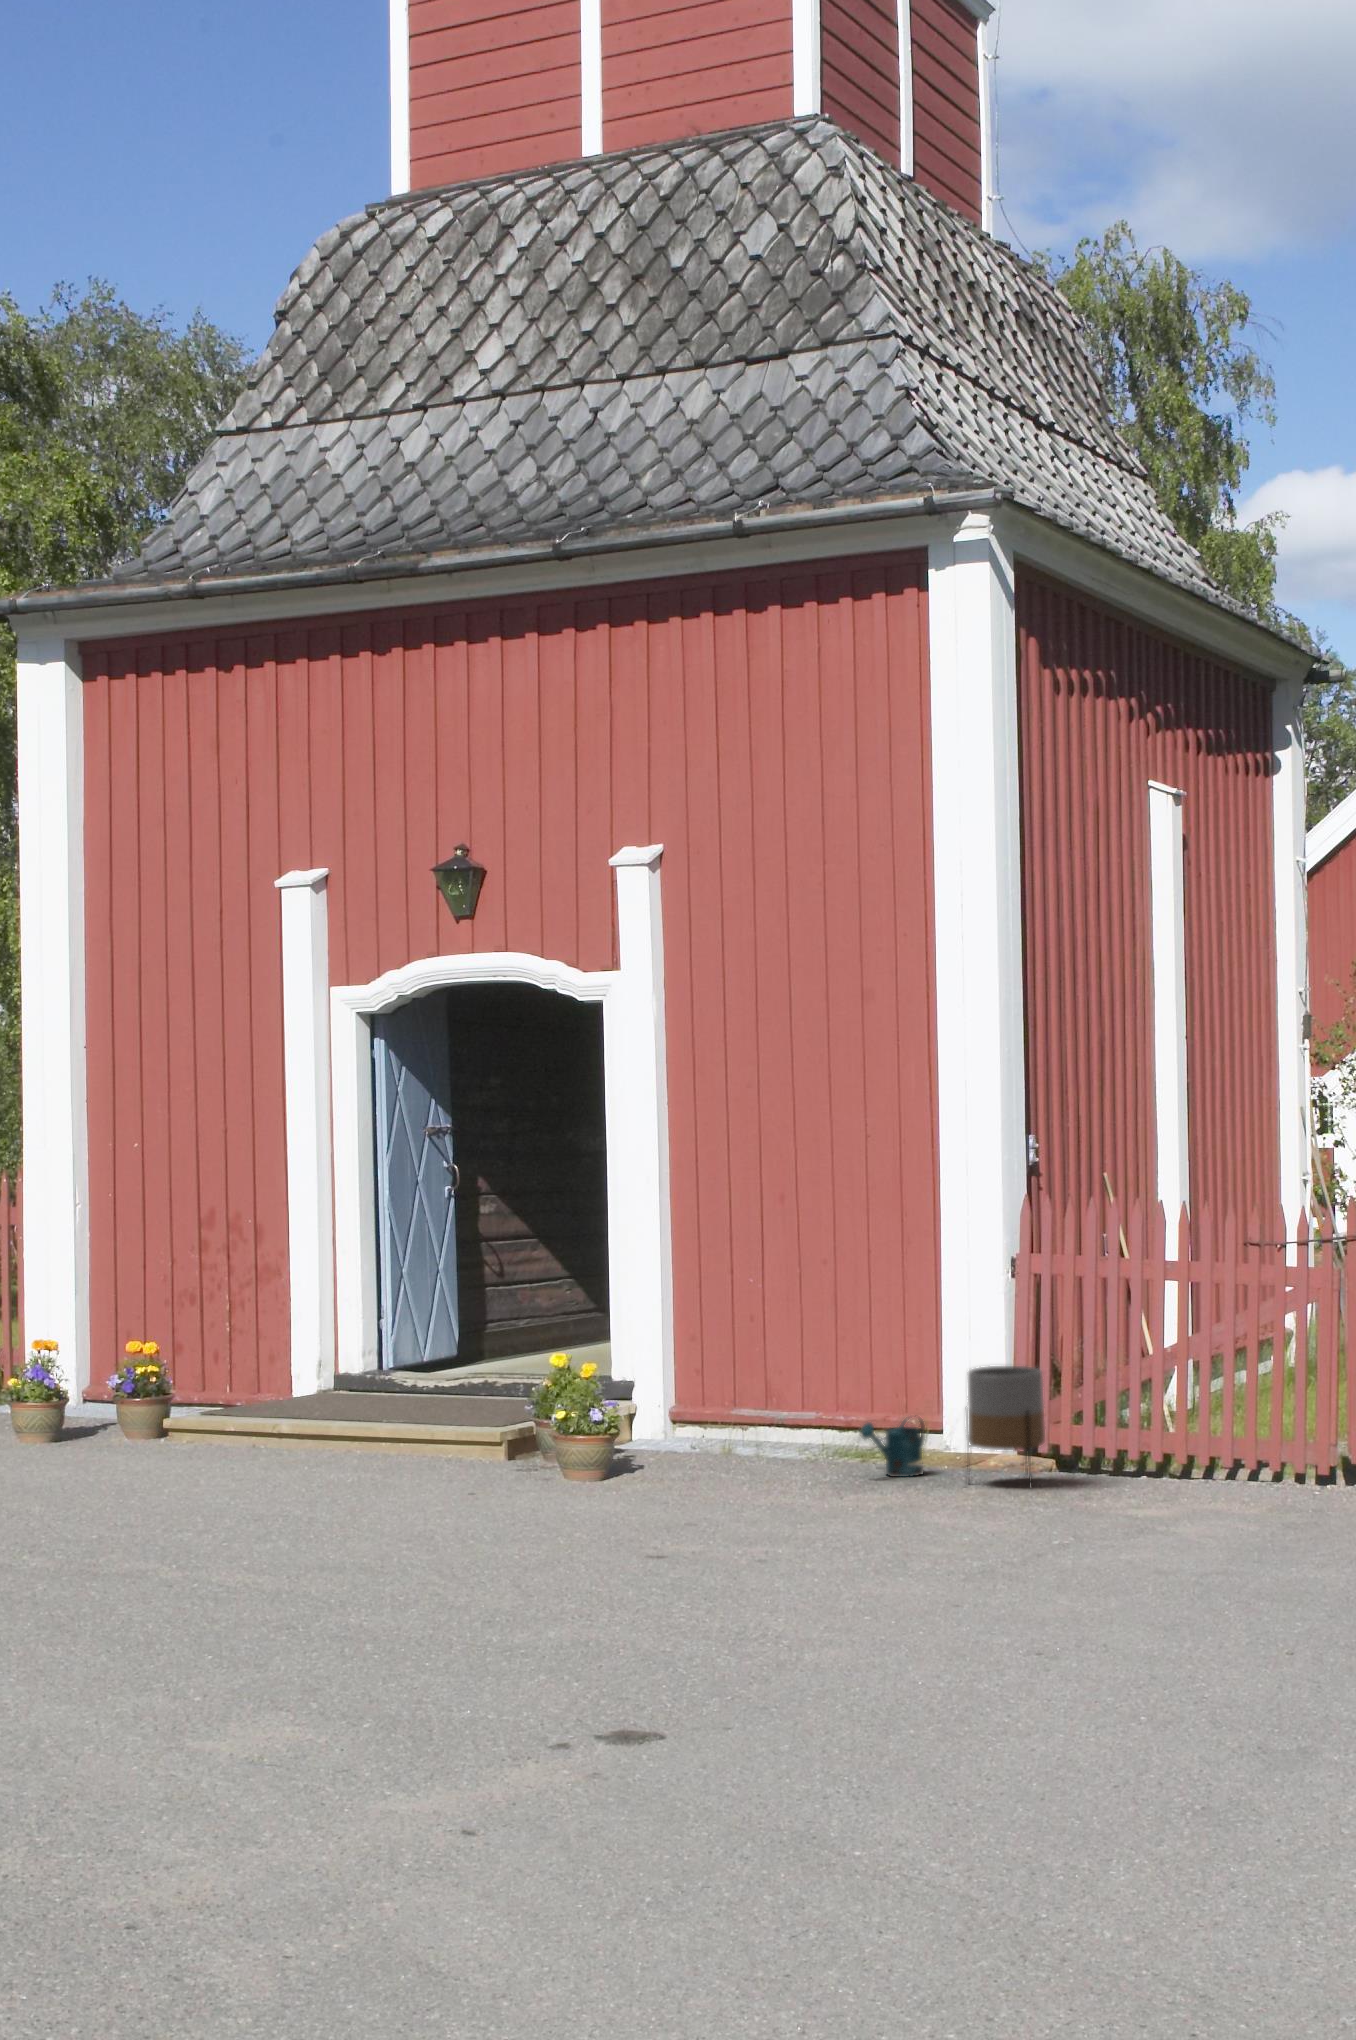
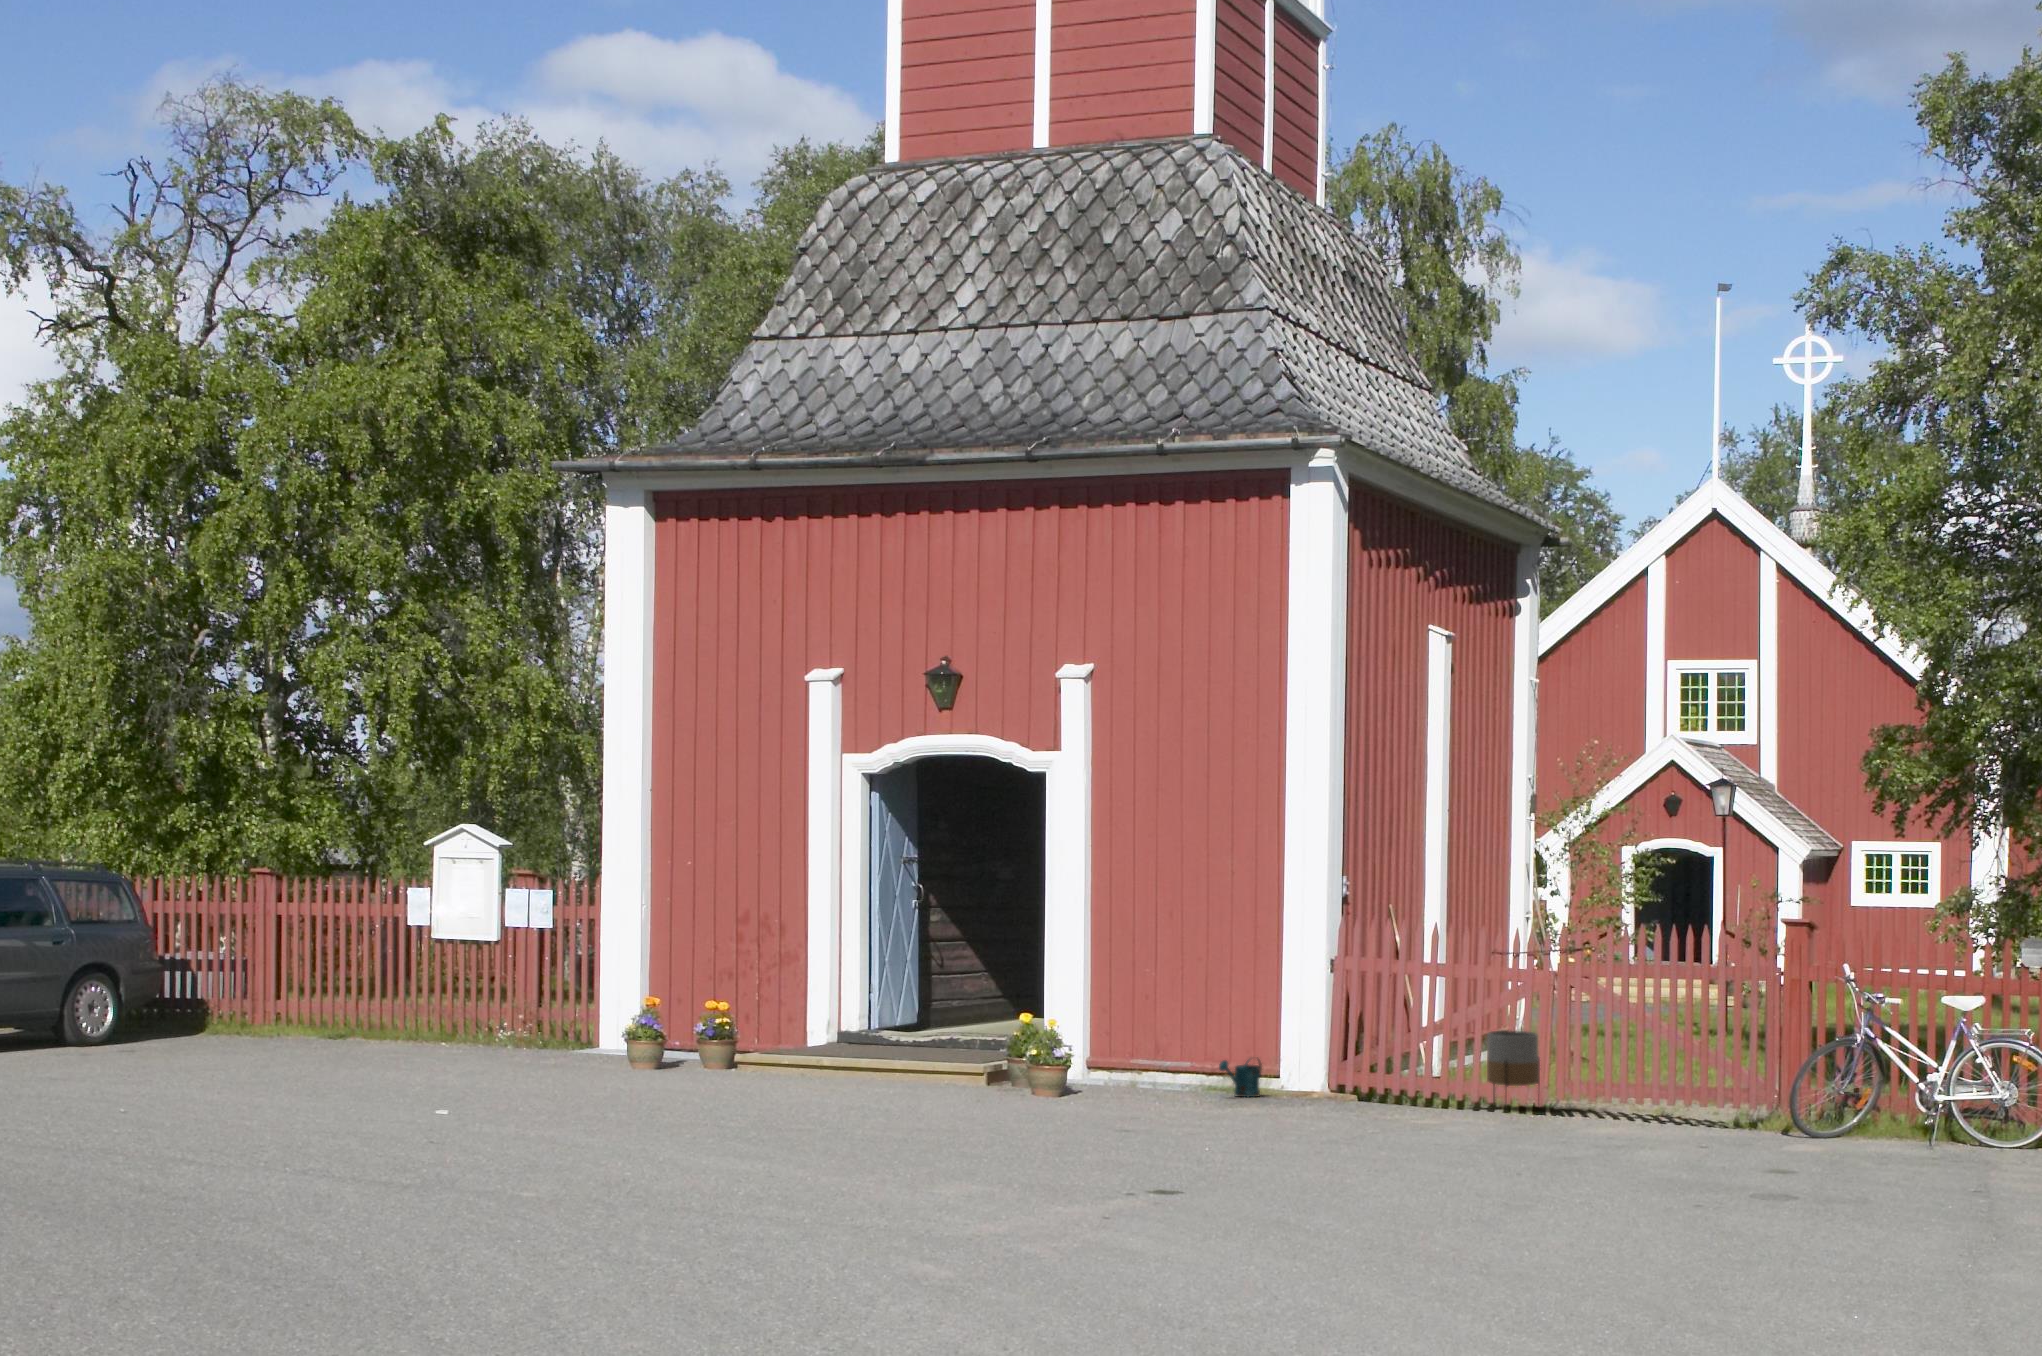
planter: present [966,1366,1045,1475] -> present [1487,1030,1540,1110]

